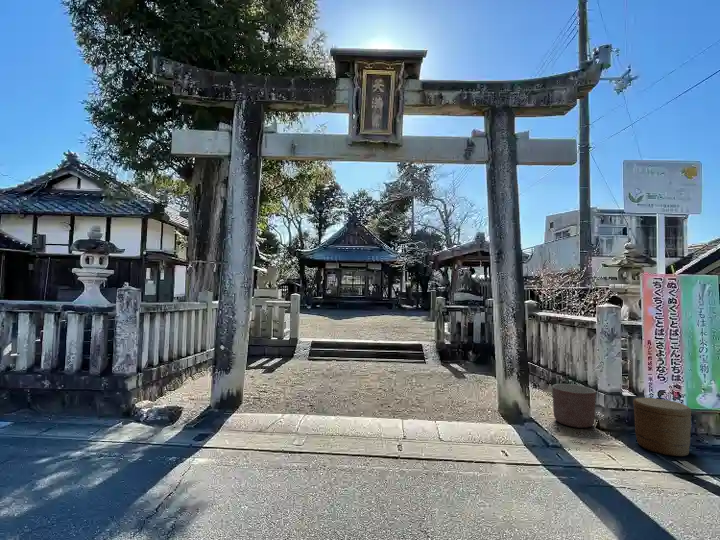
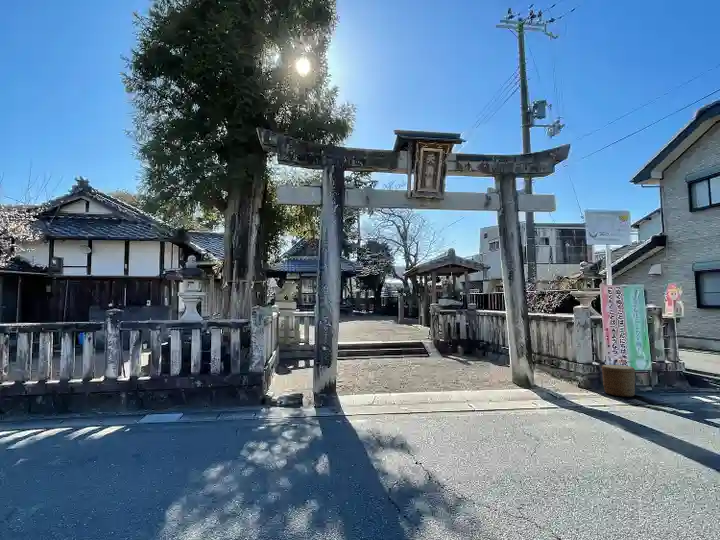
planter: present [552,384,596,428] -> none [548,362,576,388]

